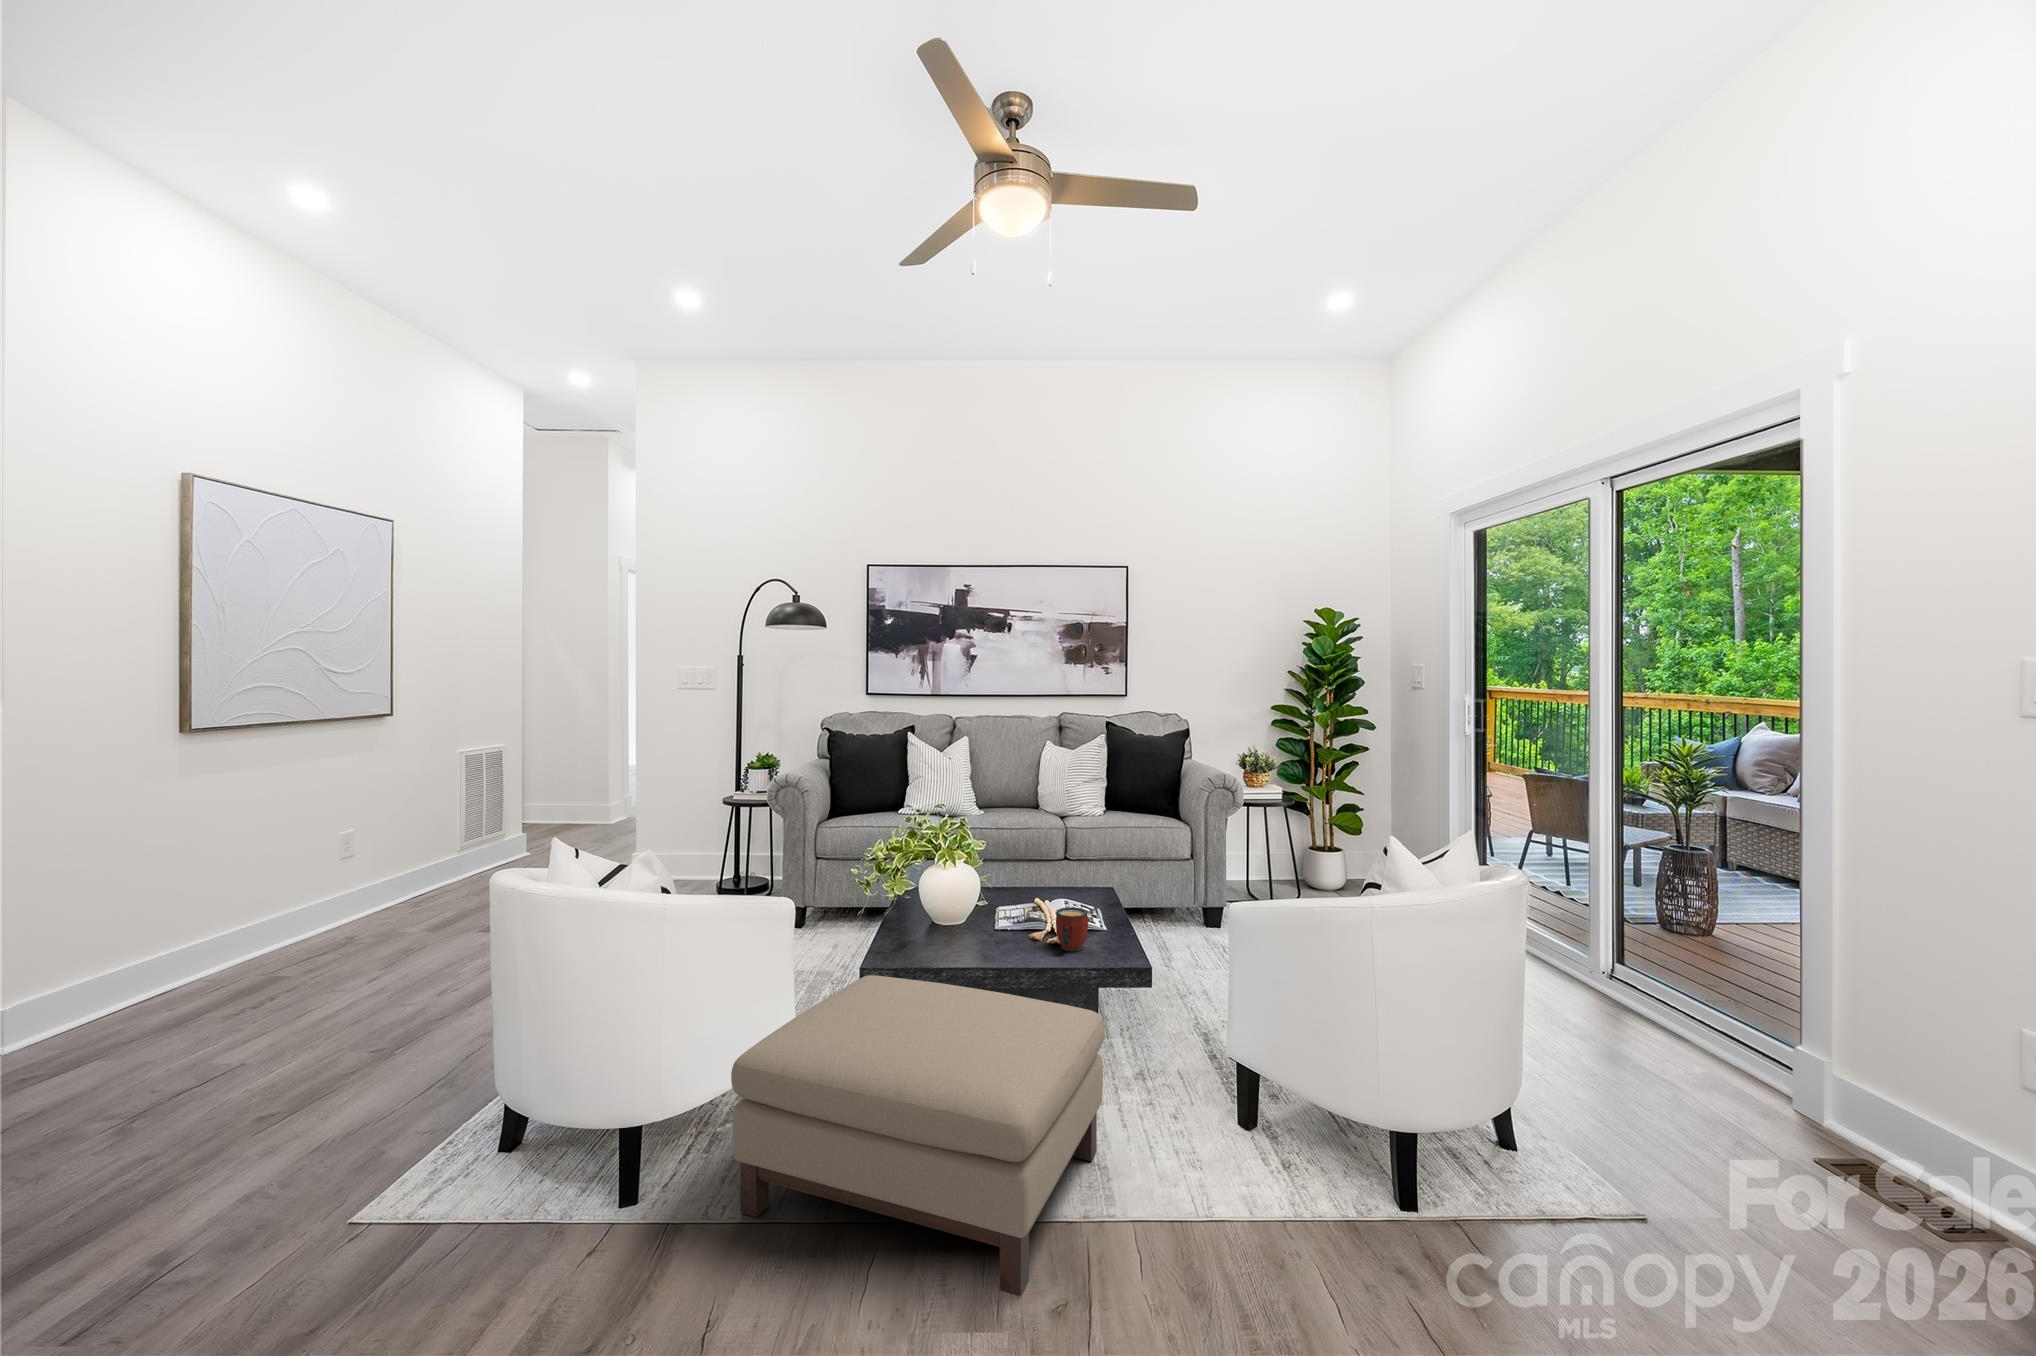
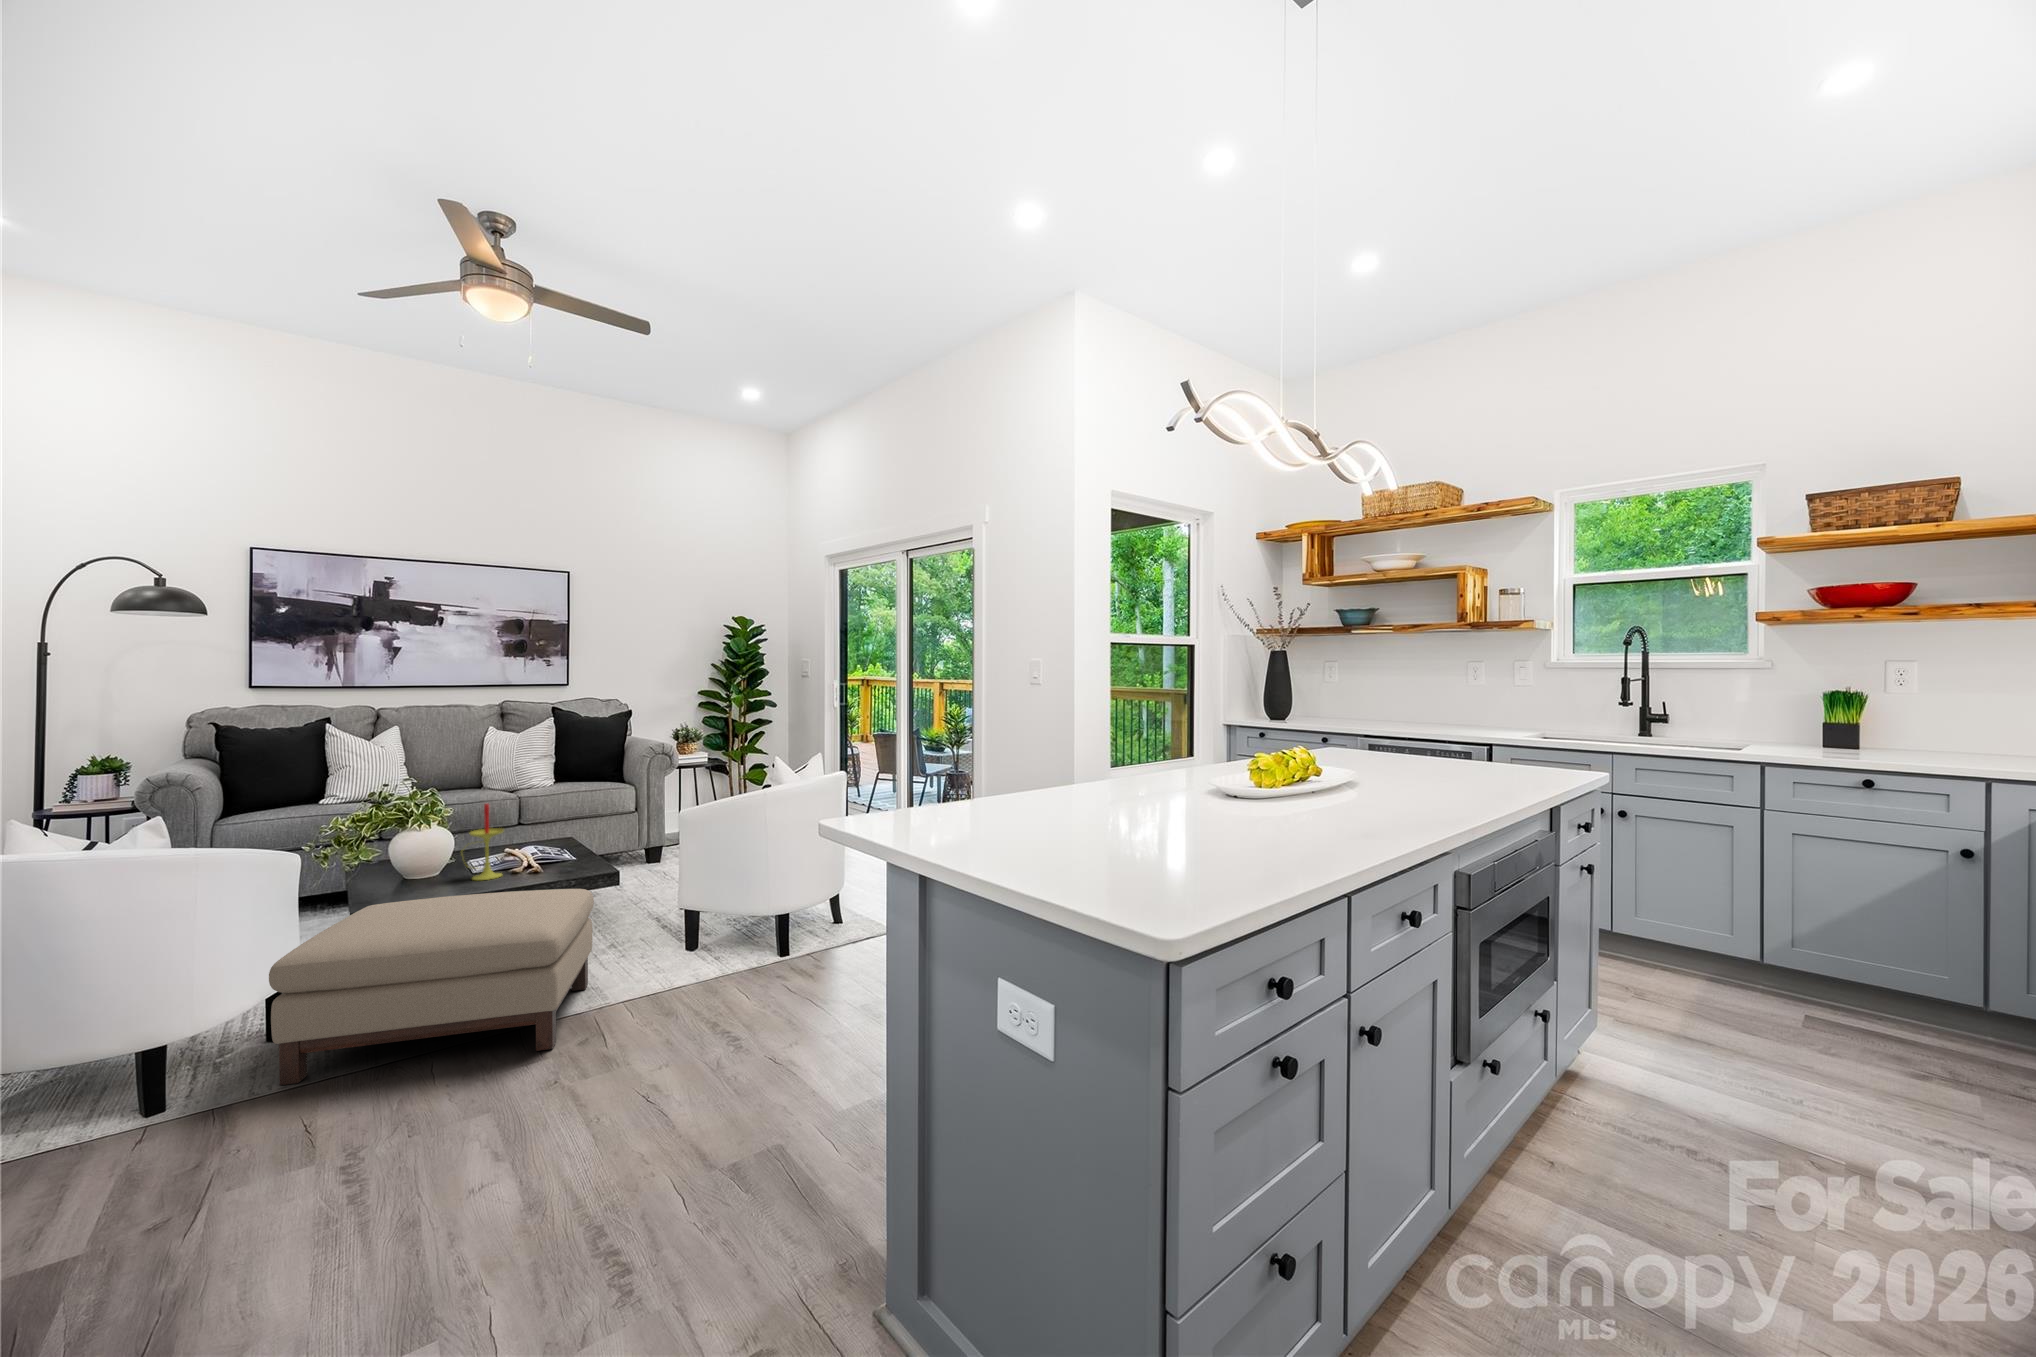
candle: none [974,852,1021,953] -> present [461,804,504,880]
mug: present [1056,907,1088,951] -> none [536,839,565,870]

